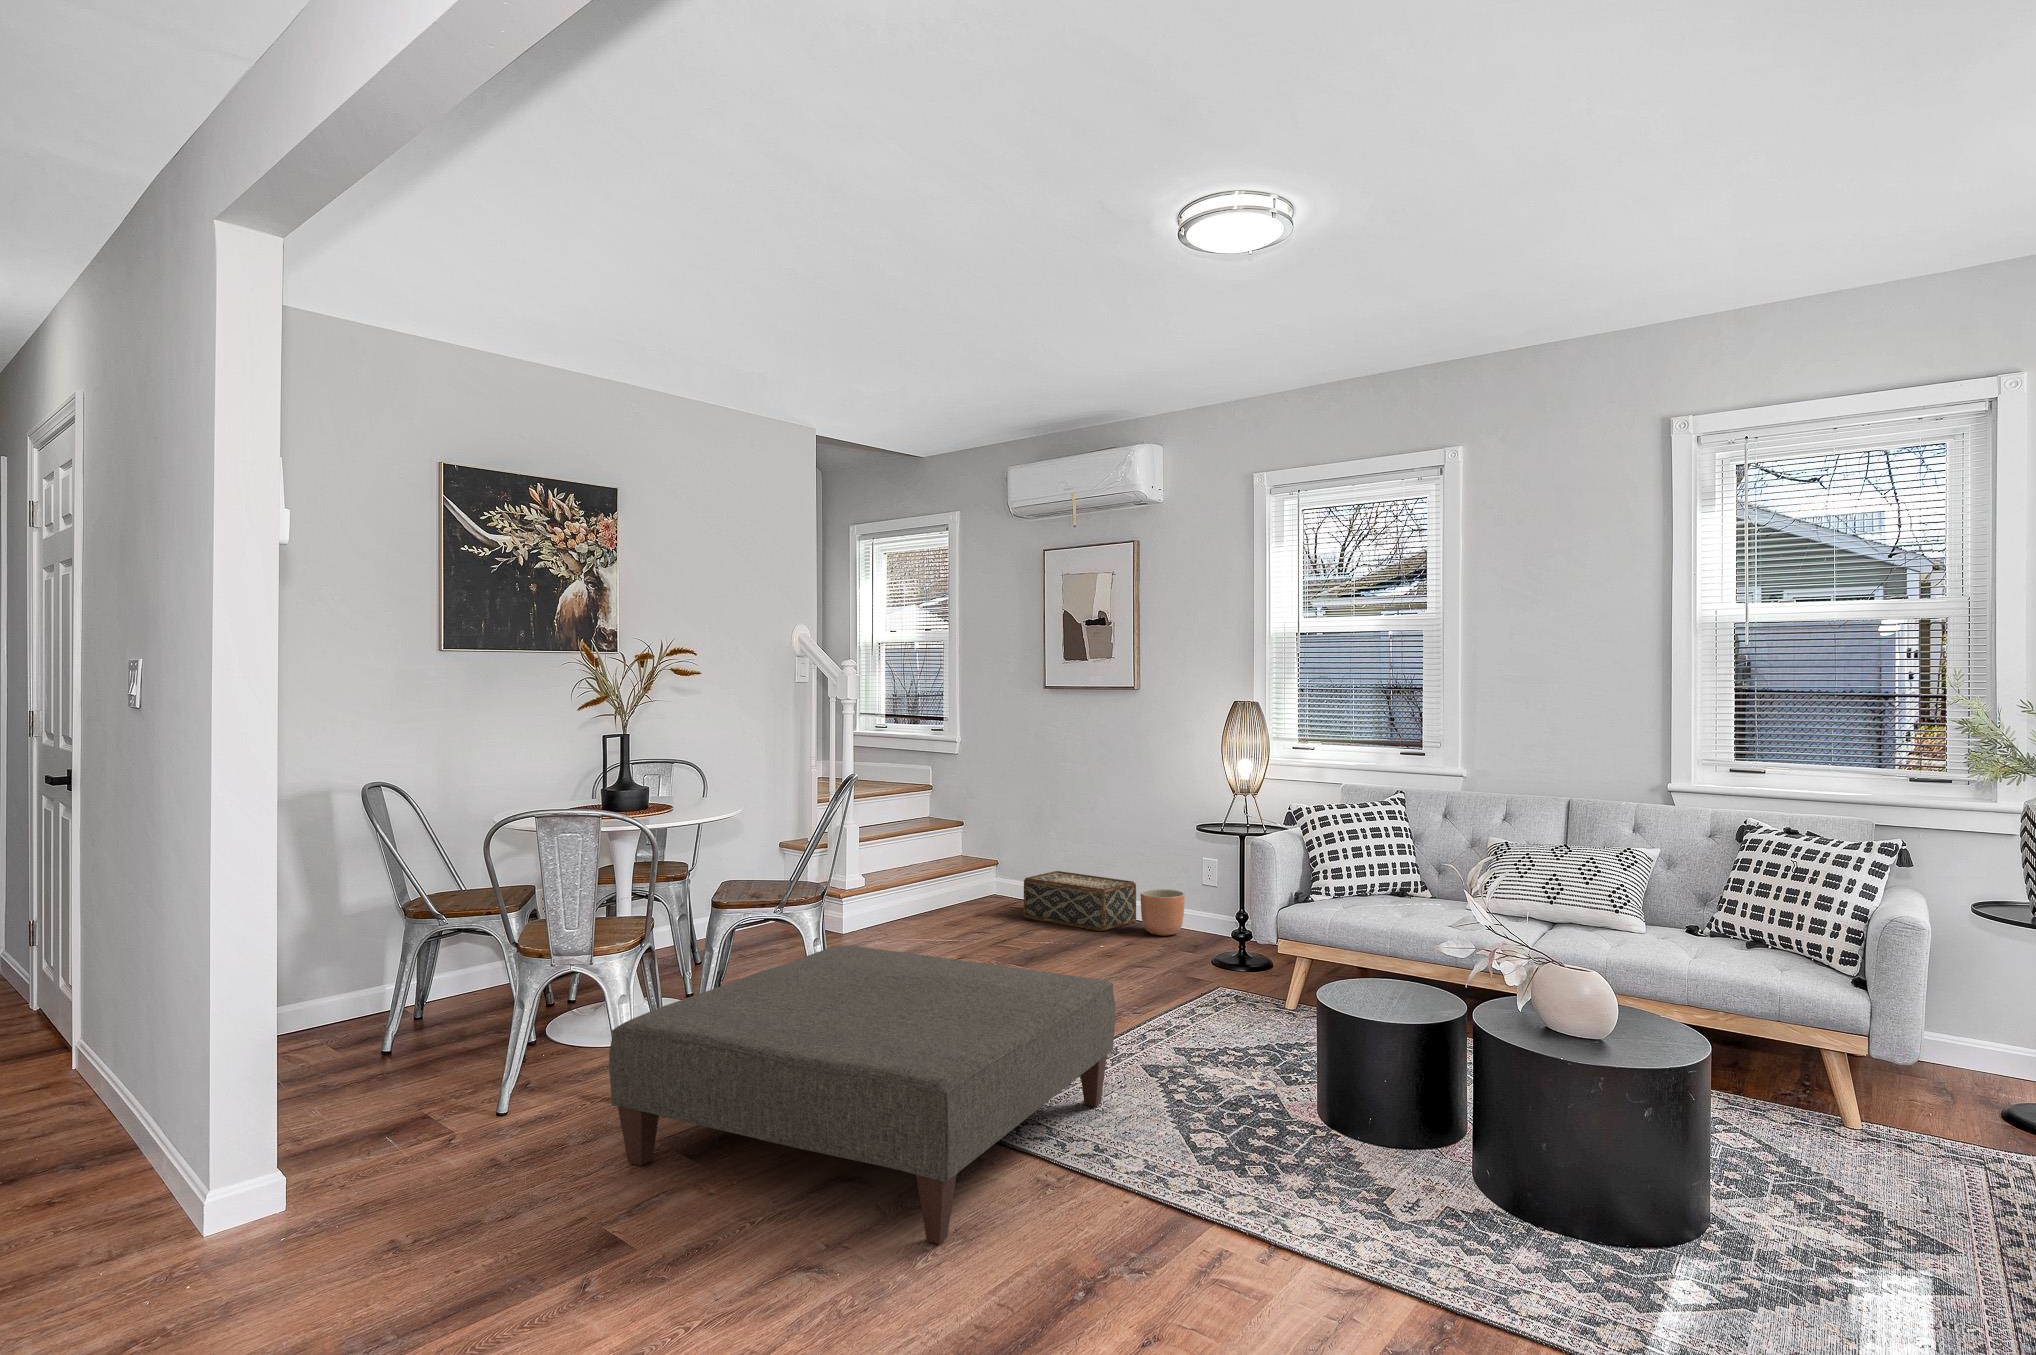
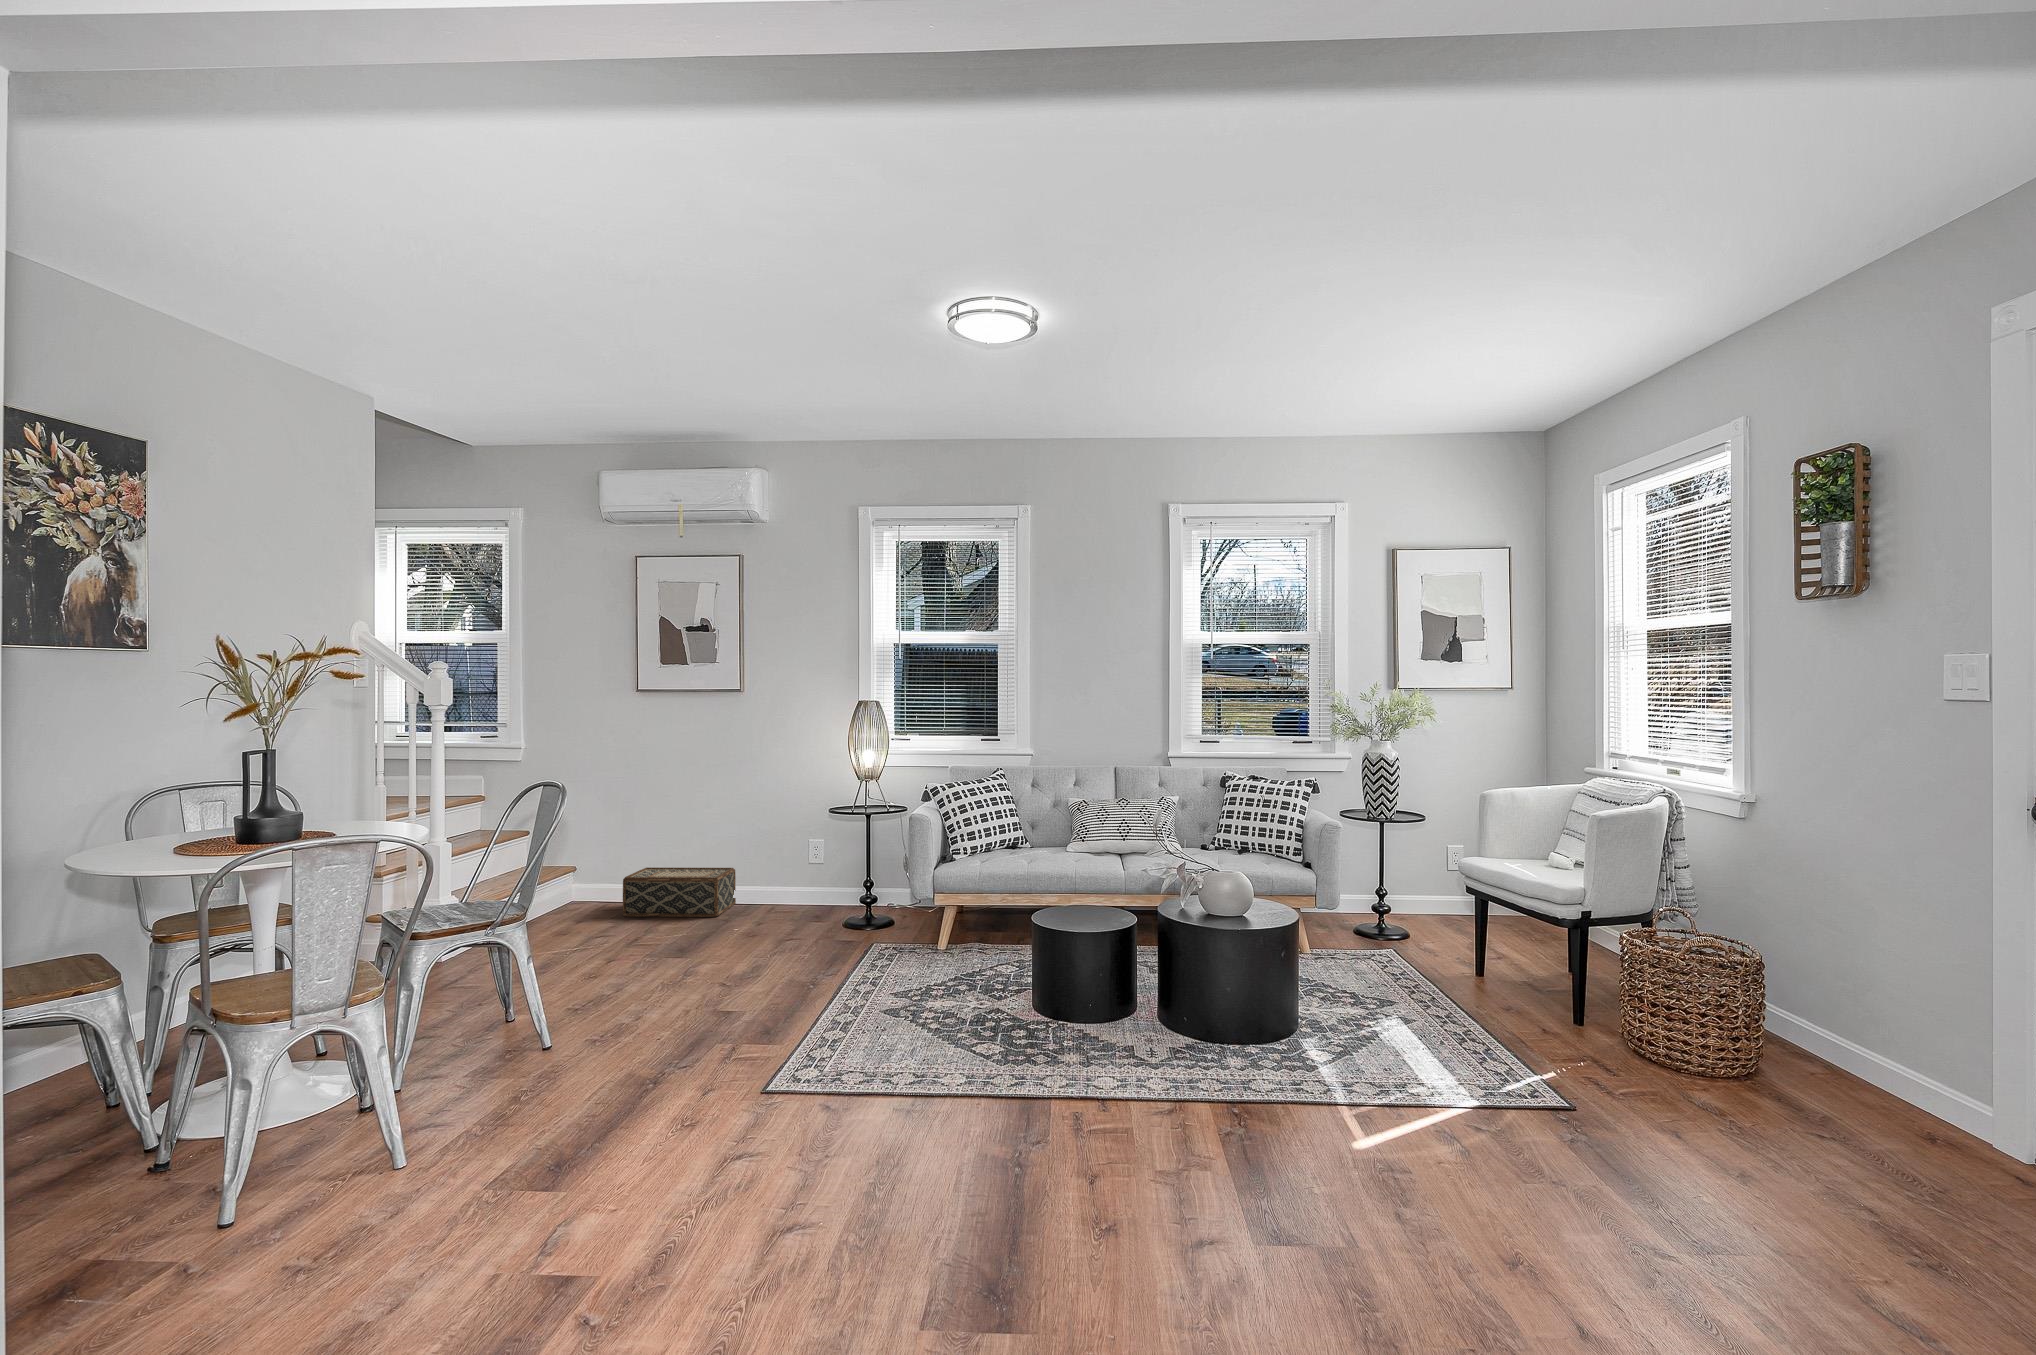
planter: present [1140,889,1185,936] -> none [750,870,790,912]
ottoman: present [609,946,1115,1244] -> none [463,943,925,1241]

